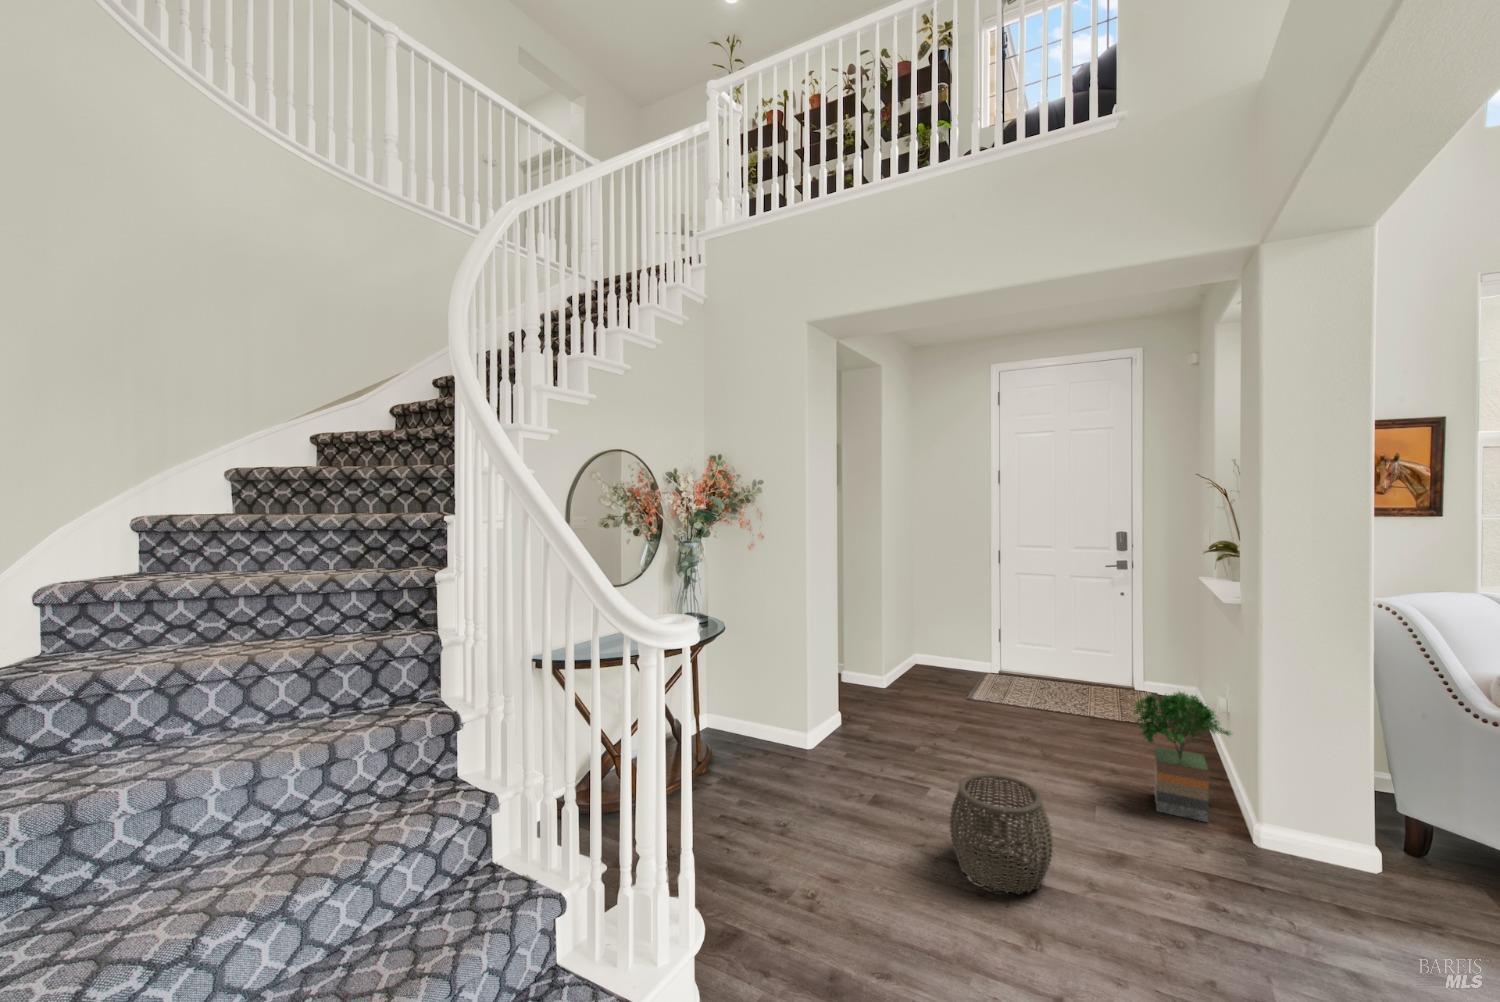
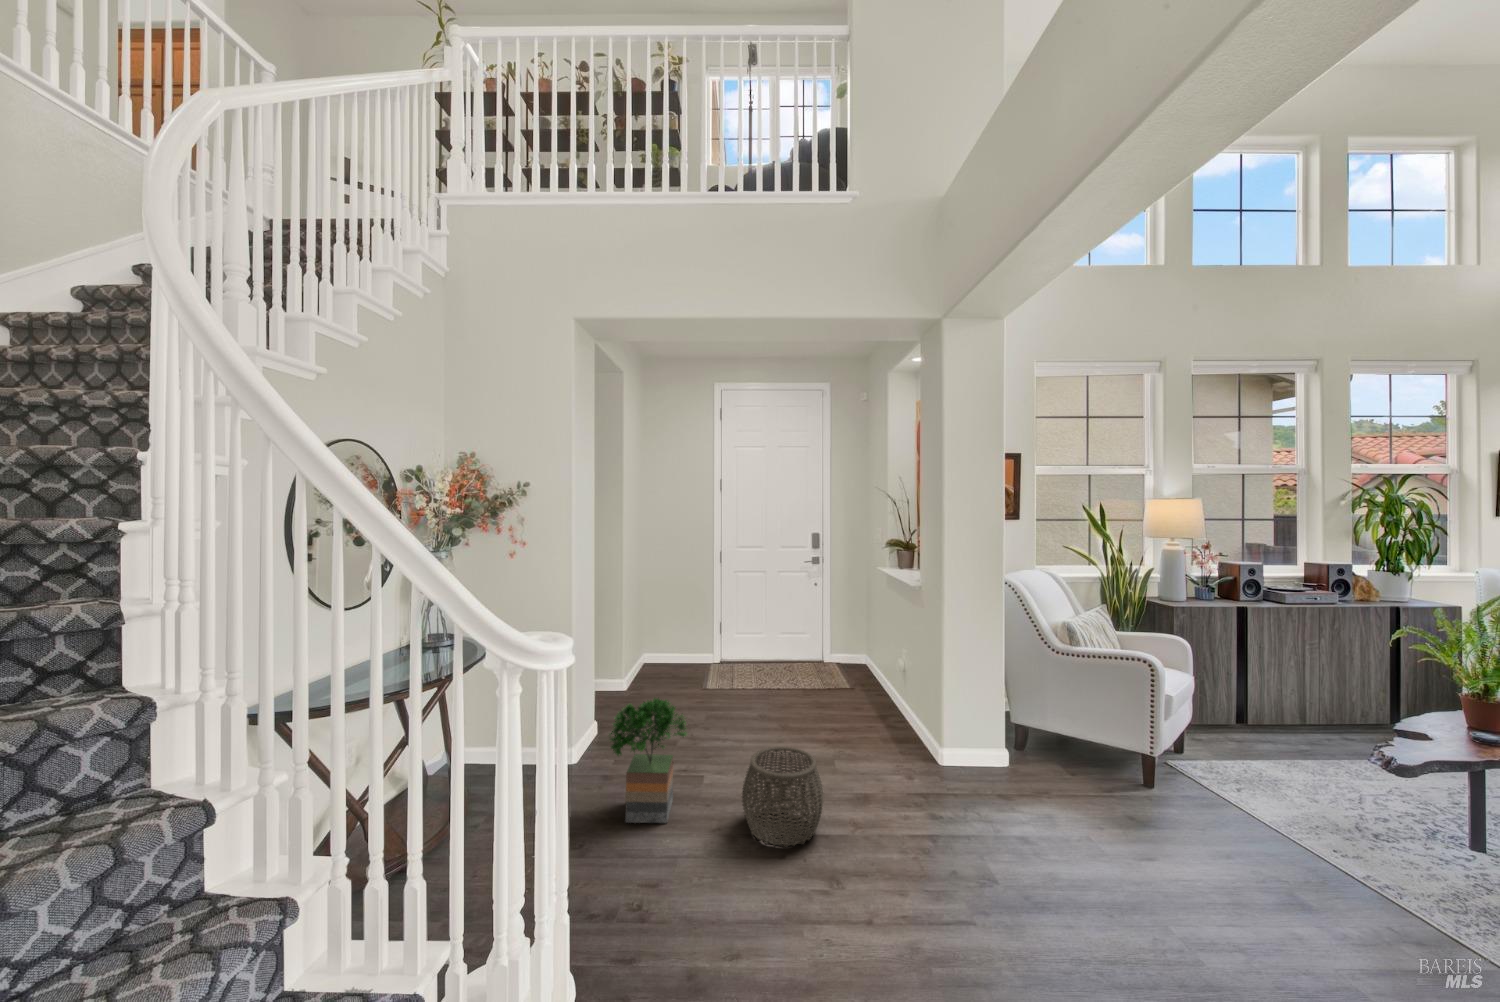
potted tree: present [1134,692,1231,822] -> present [610,698,687,823]

